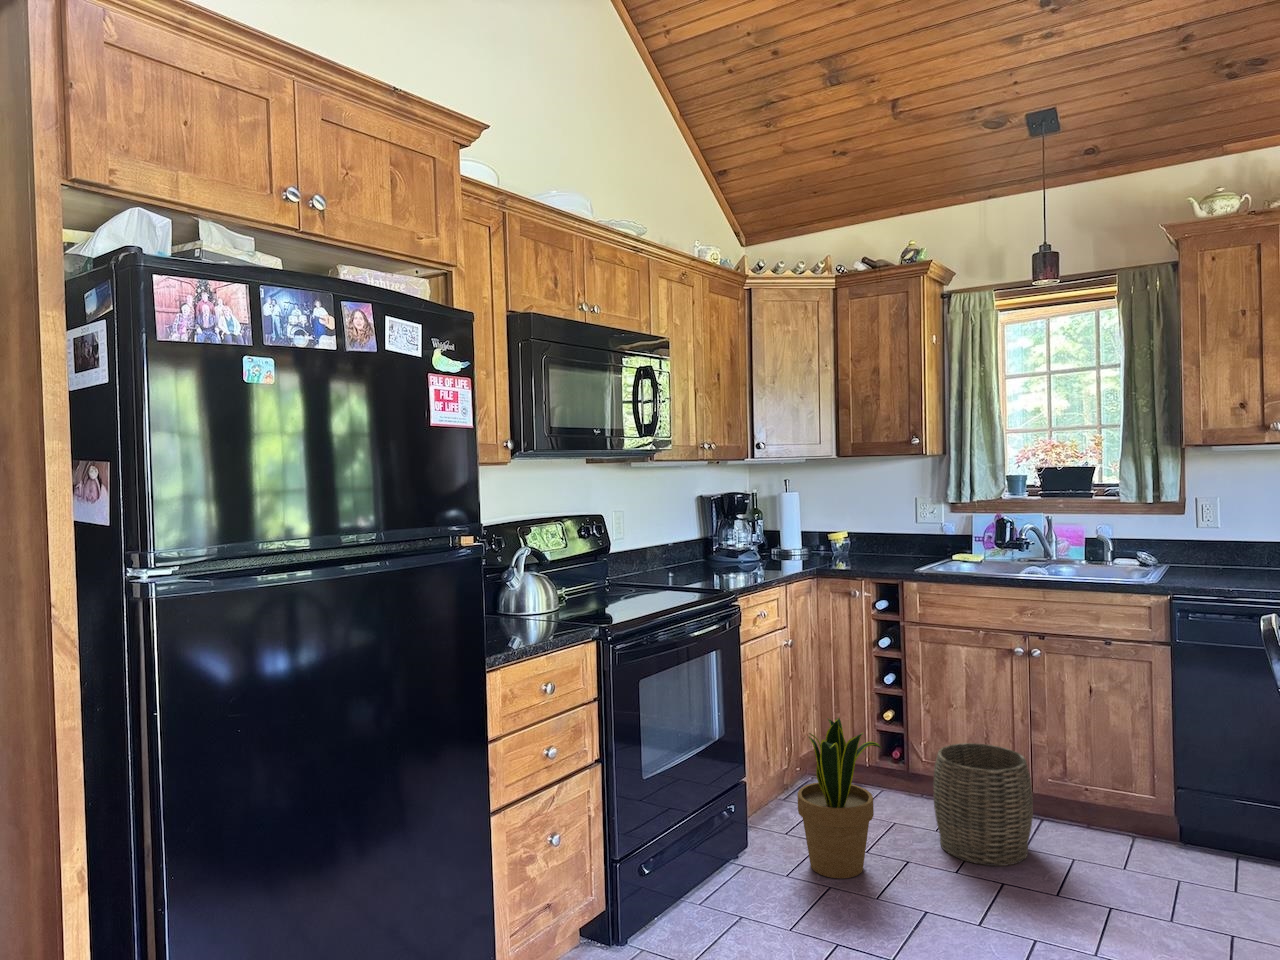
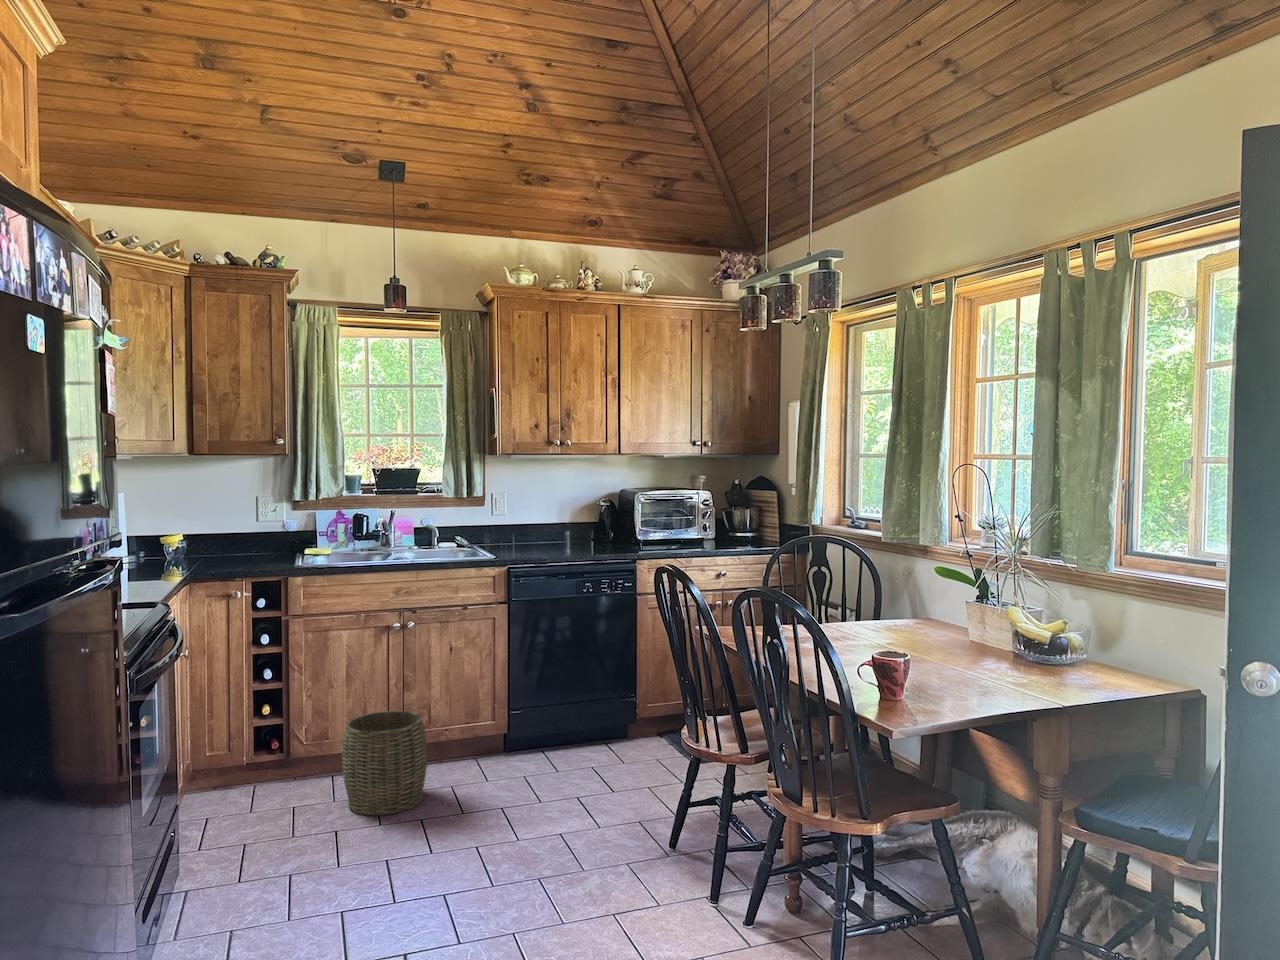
potted plant: present [797,718,882,879] -> none [236,715,317,872]

